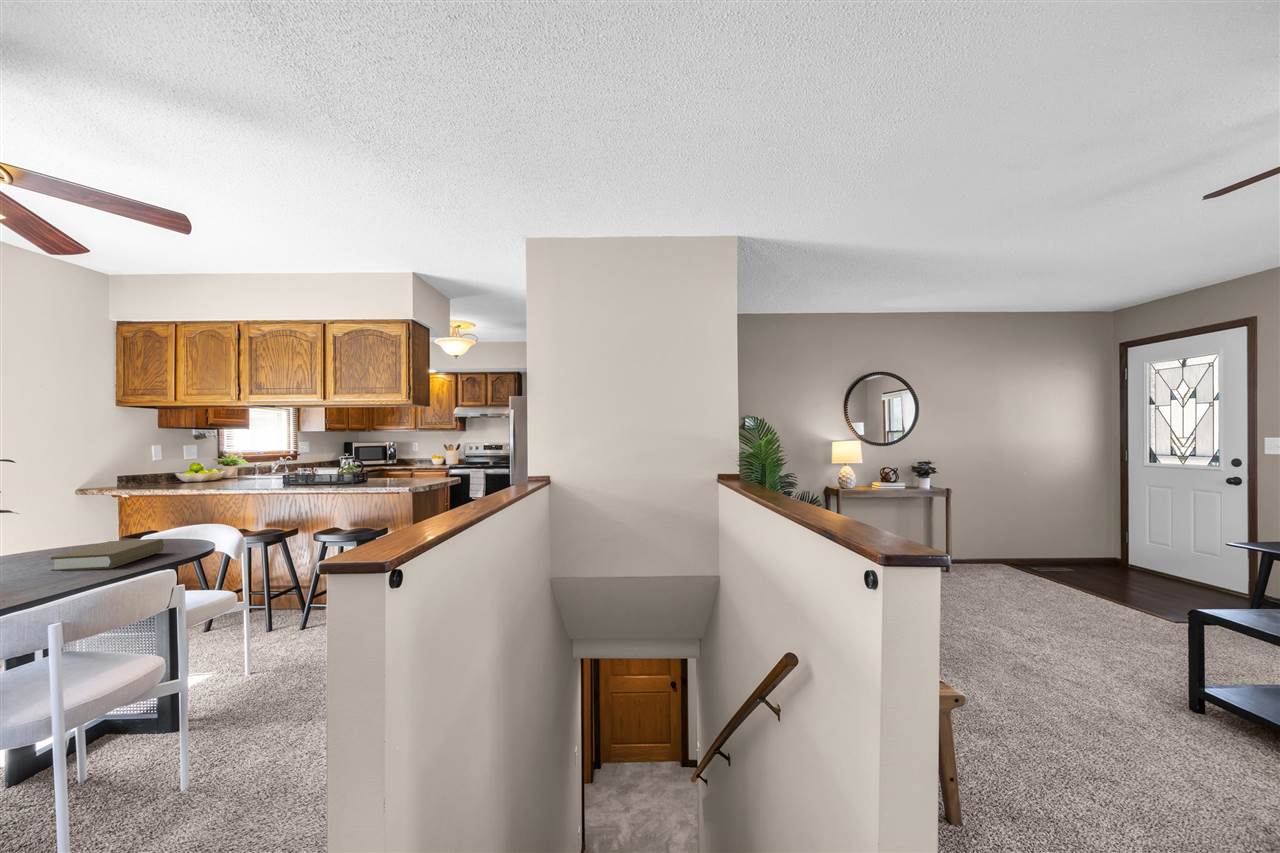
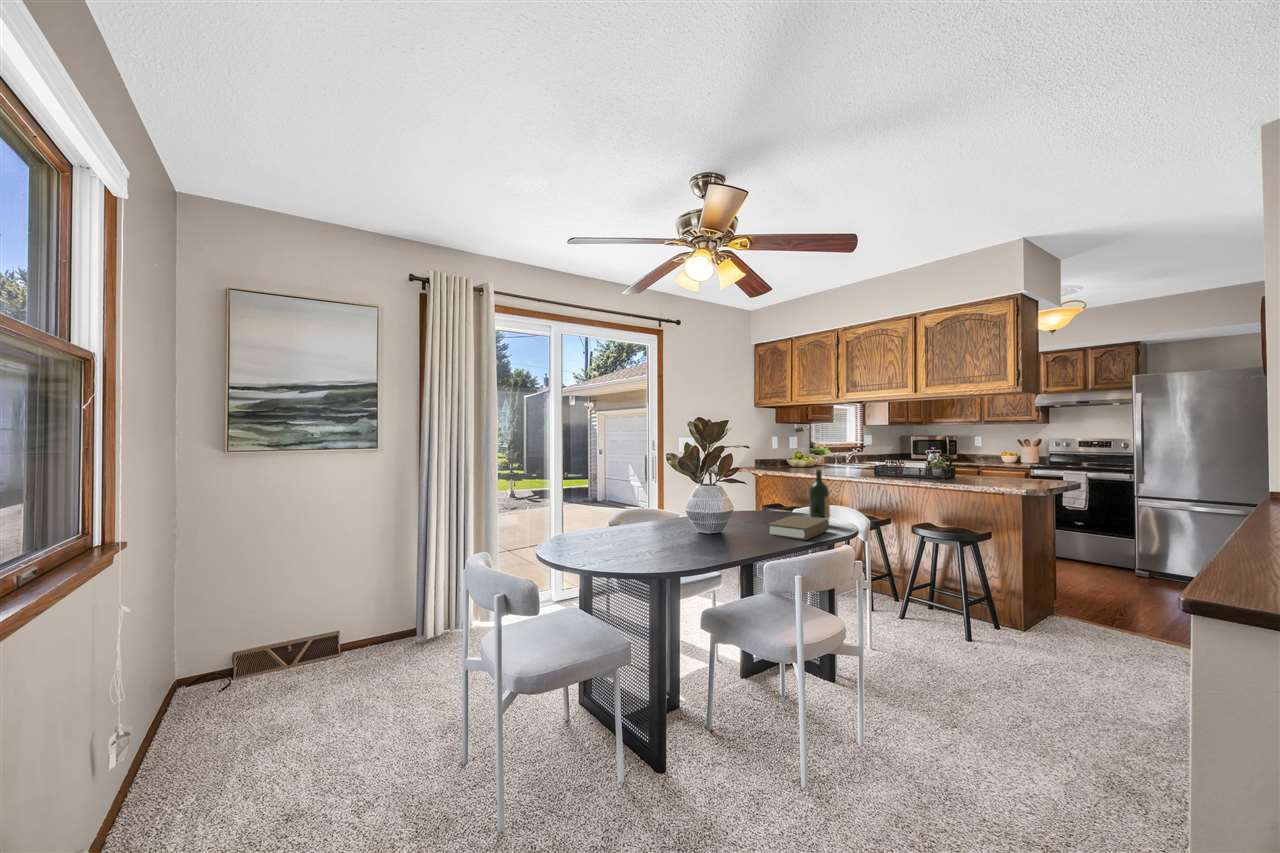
wine bottle: none [144,480,174,548] -> present [809,469,830,520]

